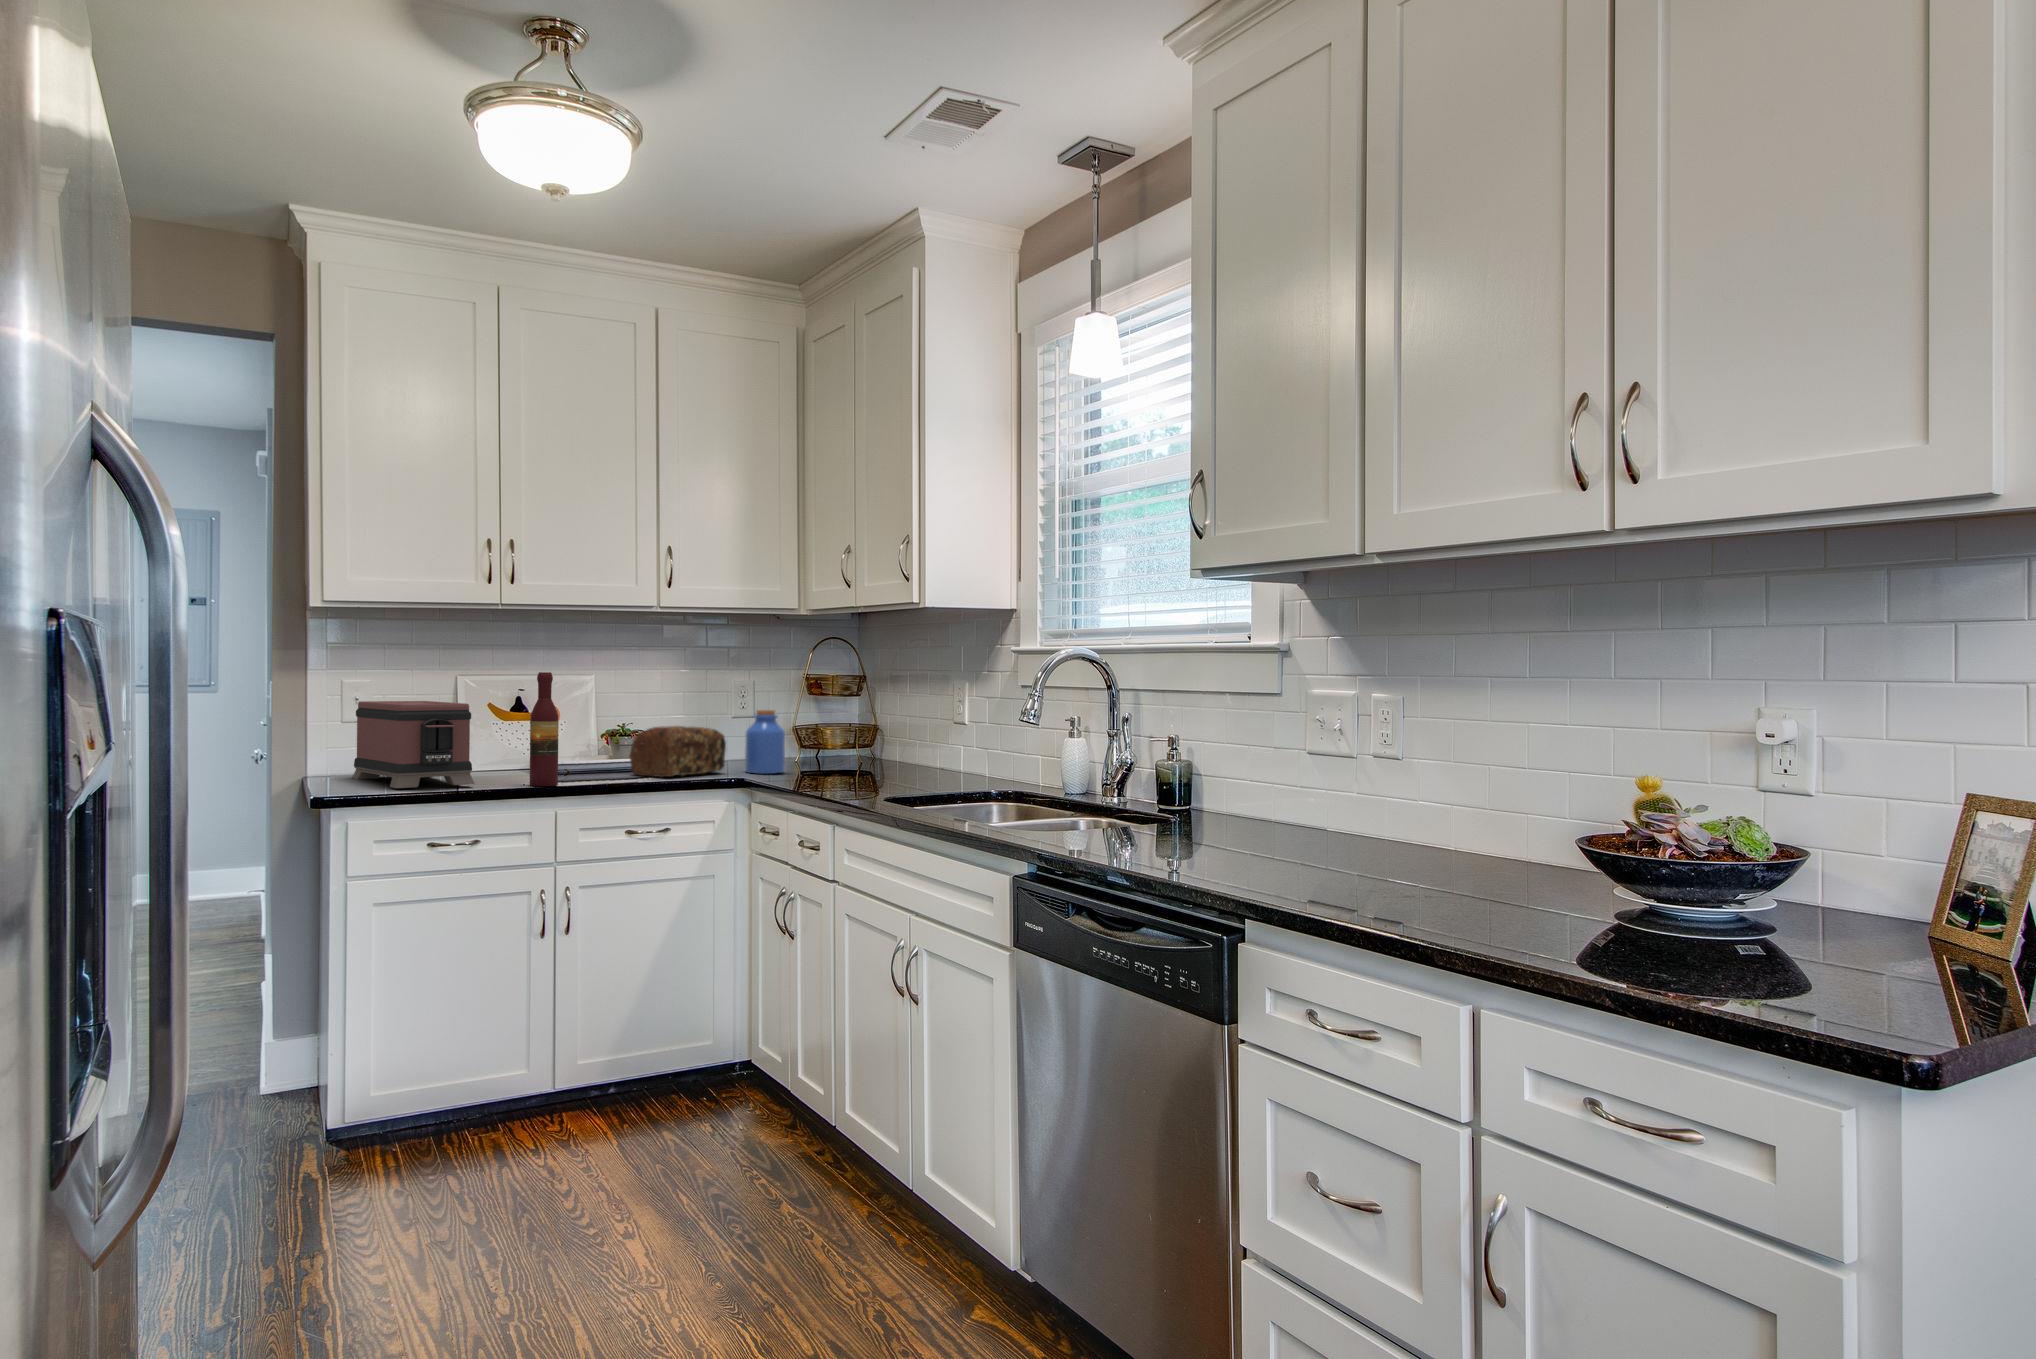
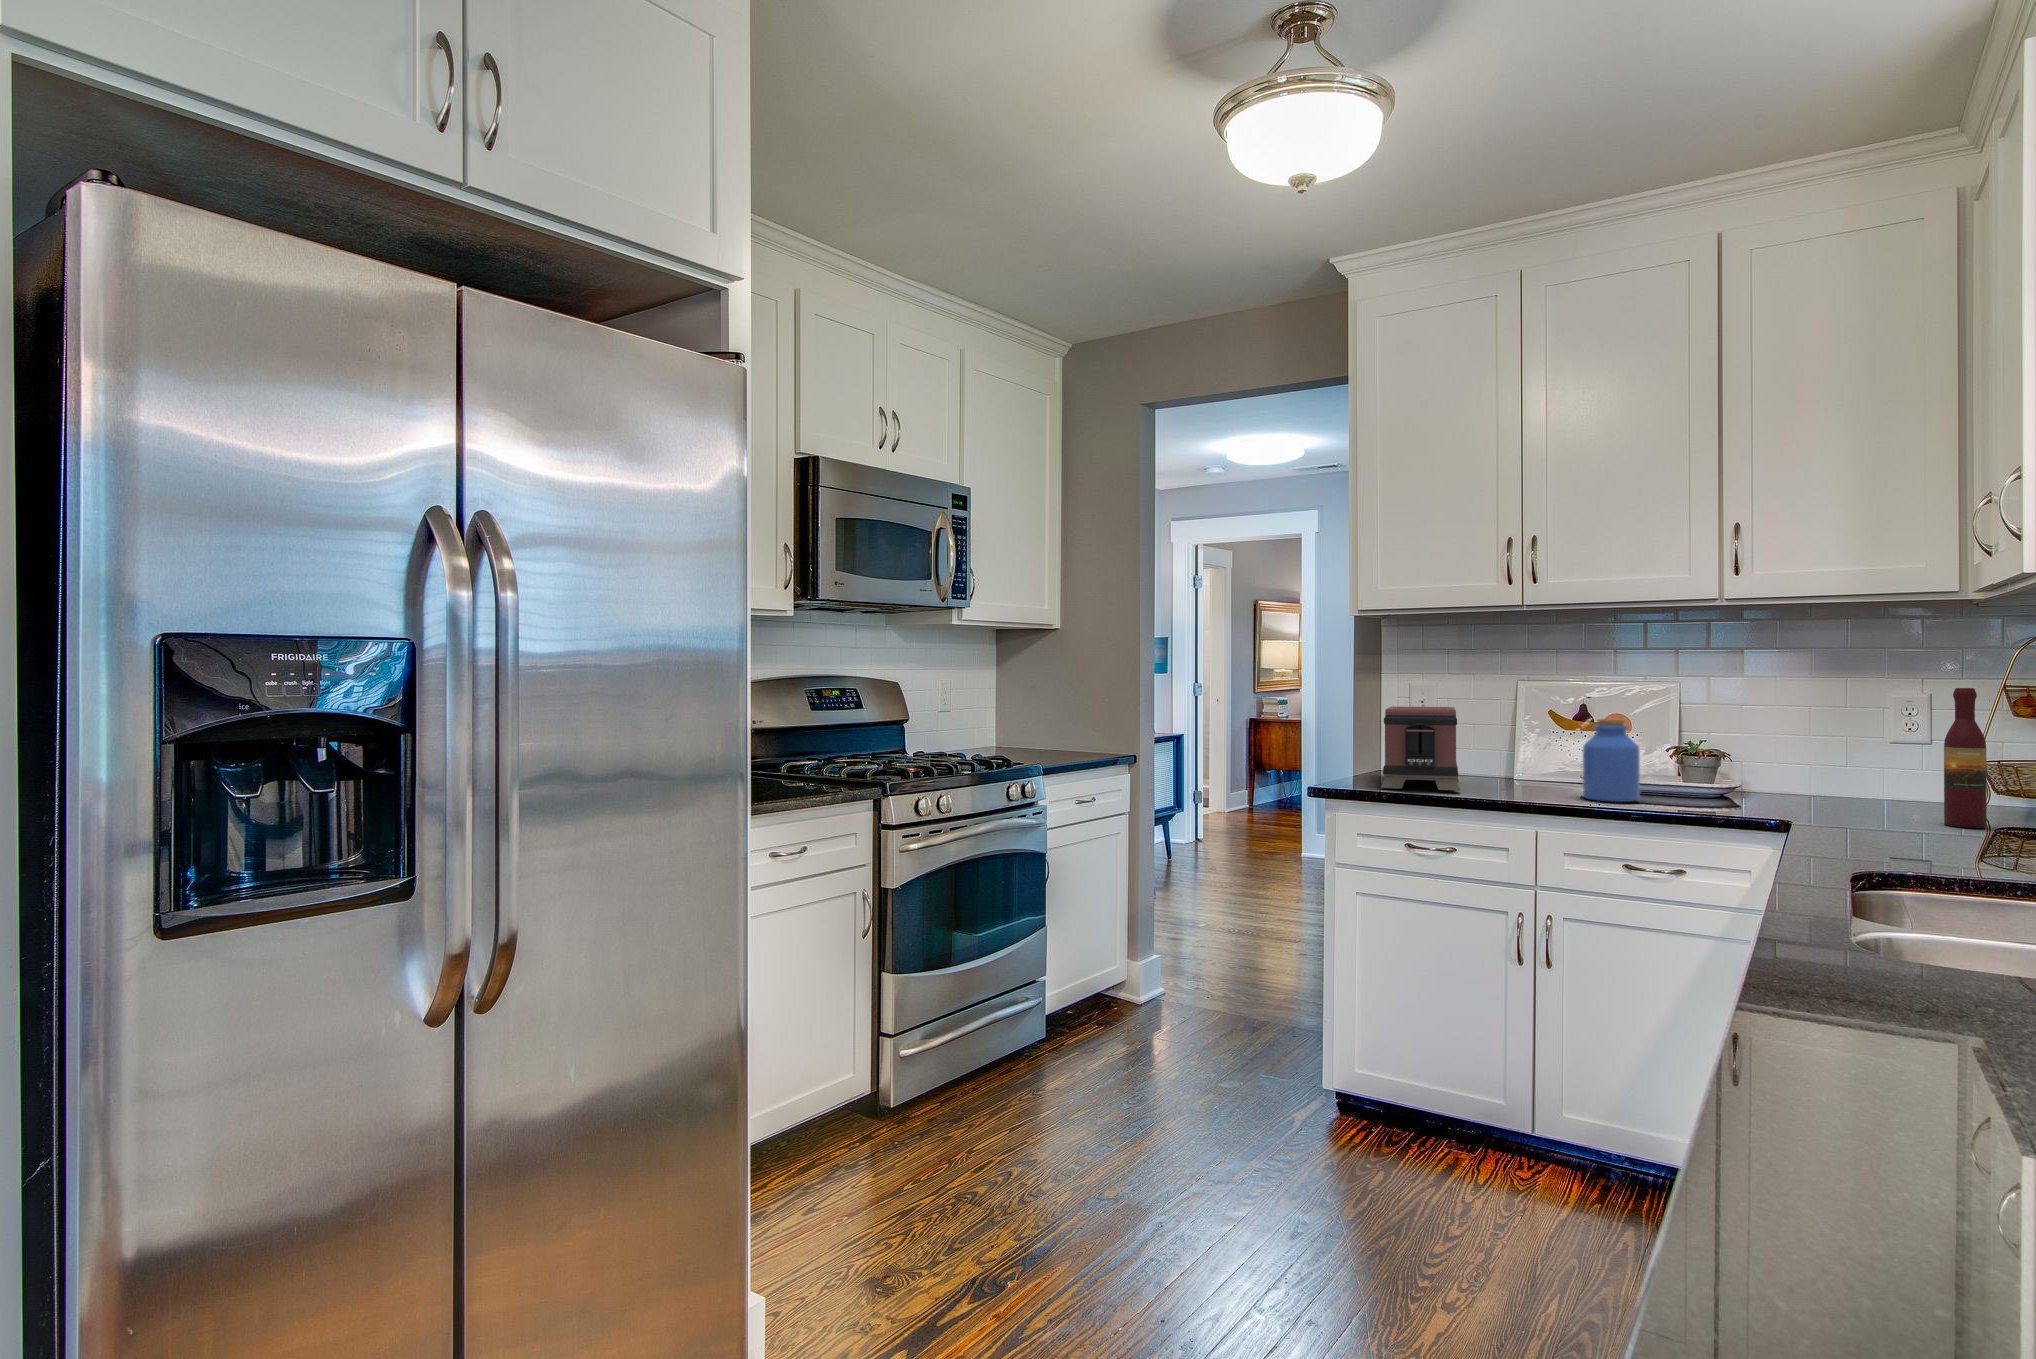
wine bottle: present [530,672,559,786] -> present [1944,688,1987,828]
jar: present [745,710,785,774] -> present [1583,719,1640,802]
bread loaf: present [630,726,726,777] -> none [1688,742,1838,804]

